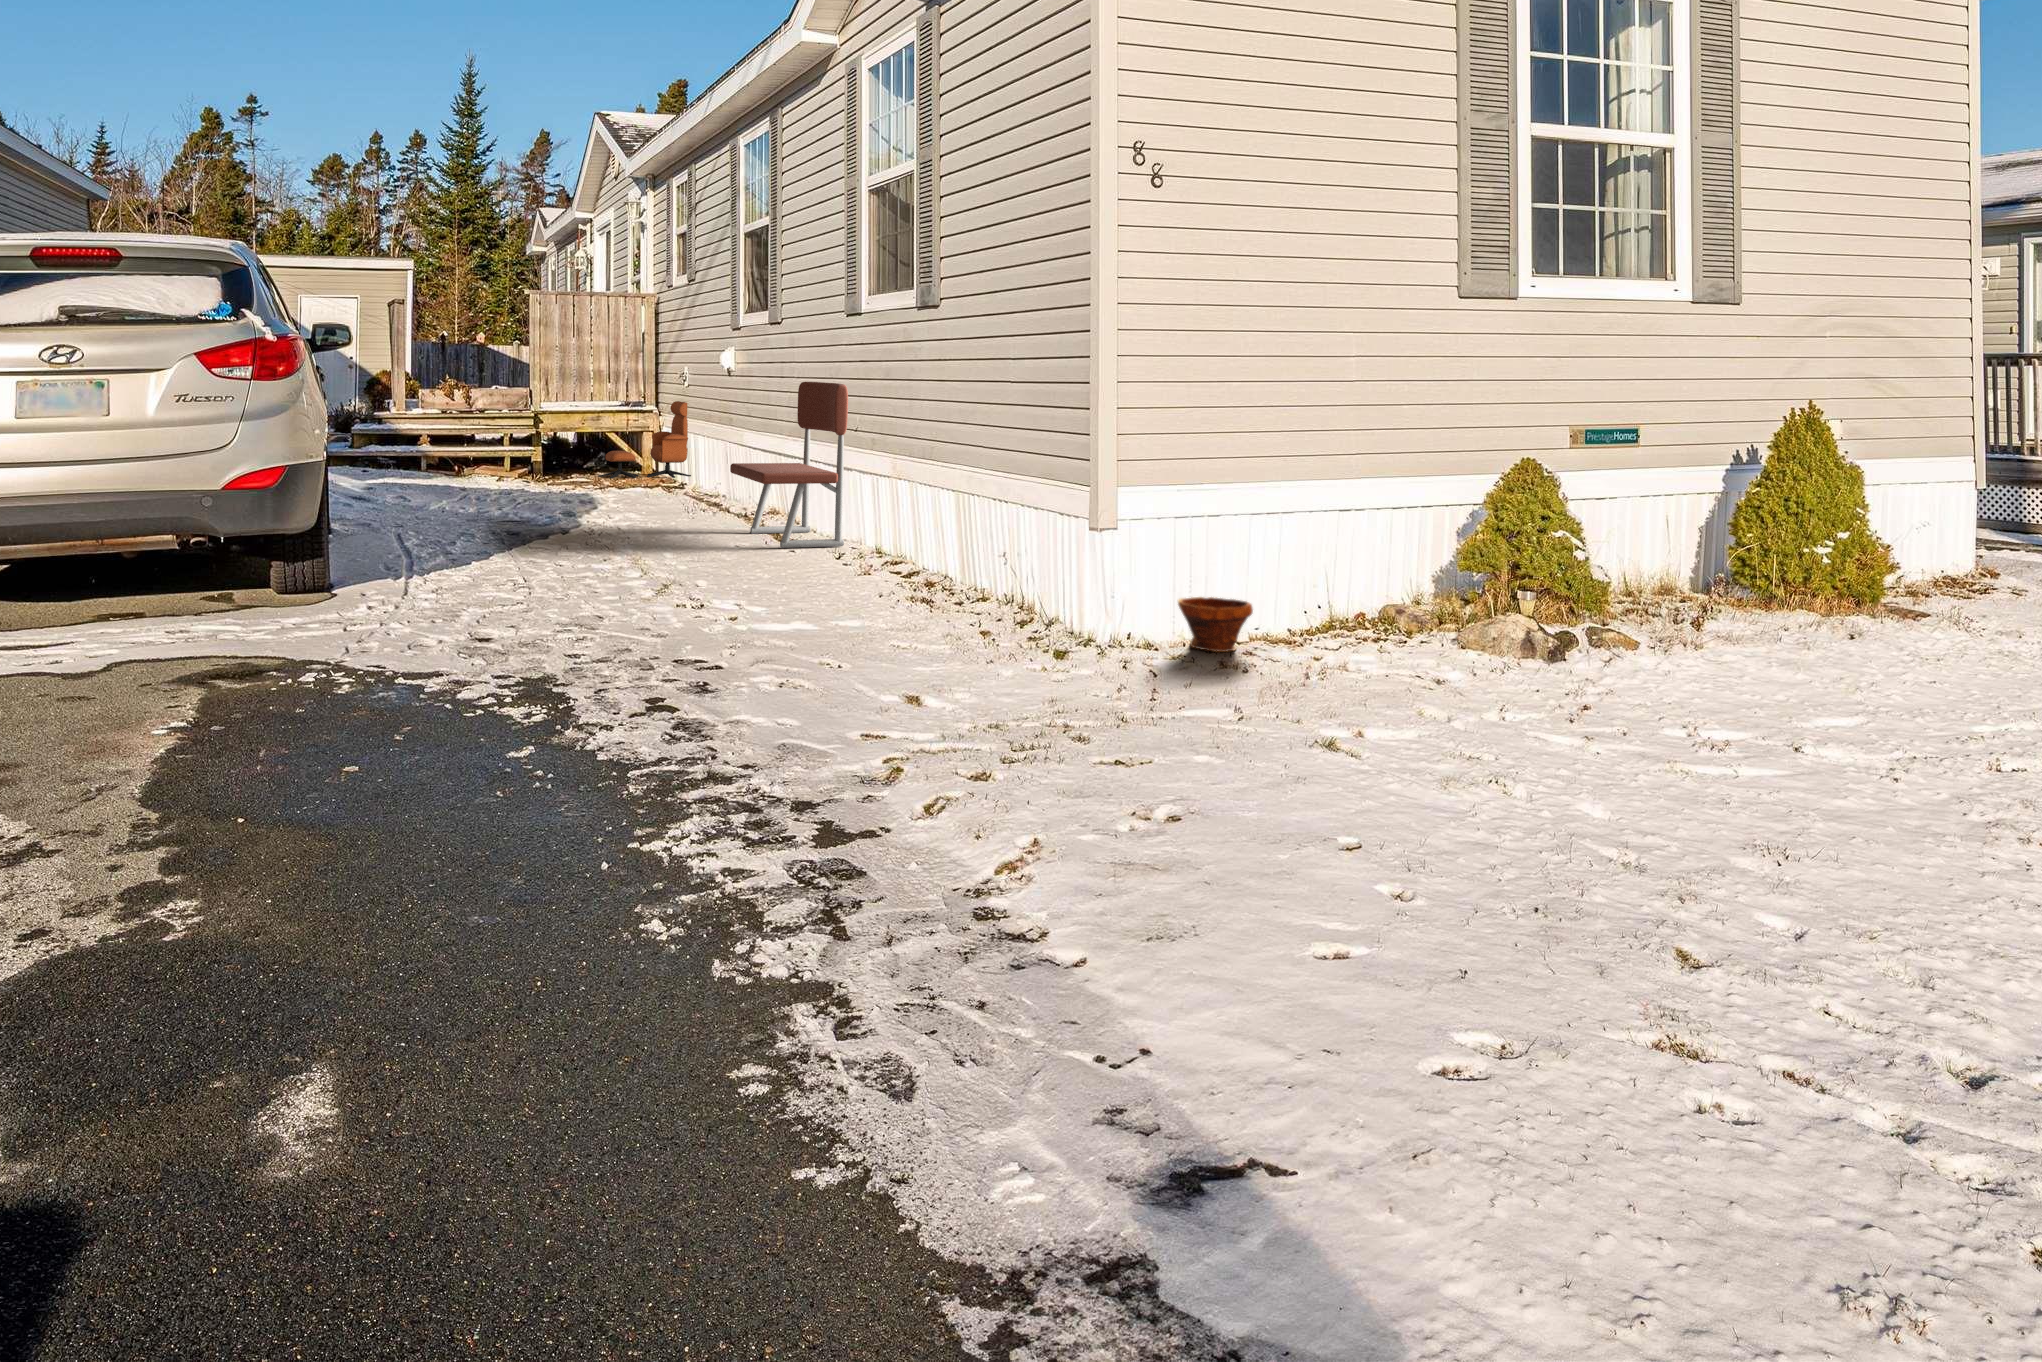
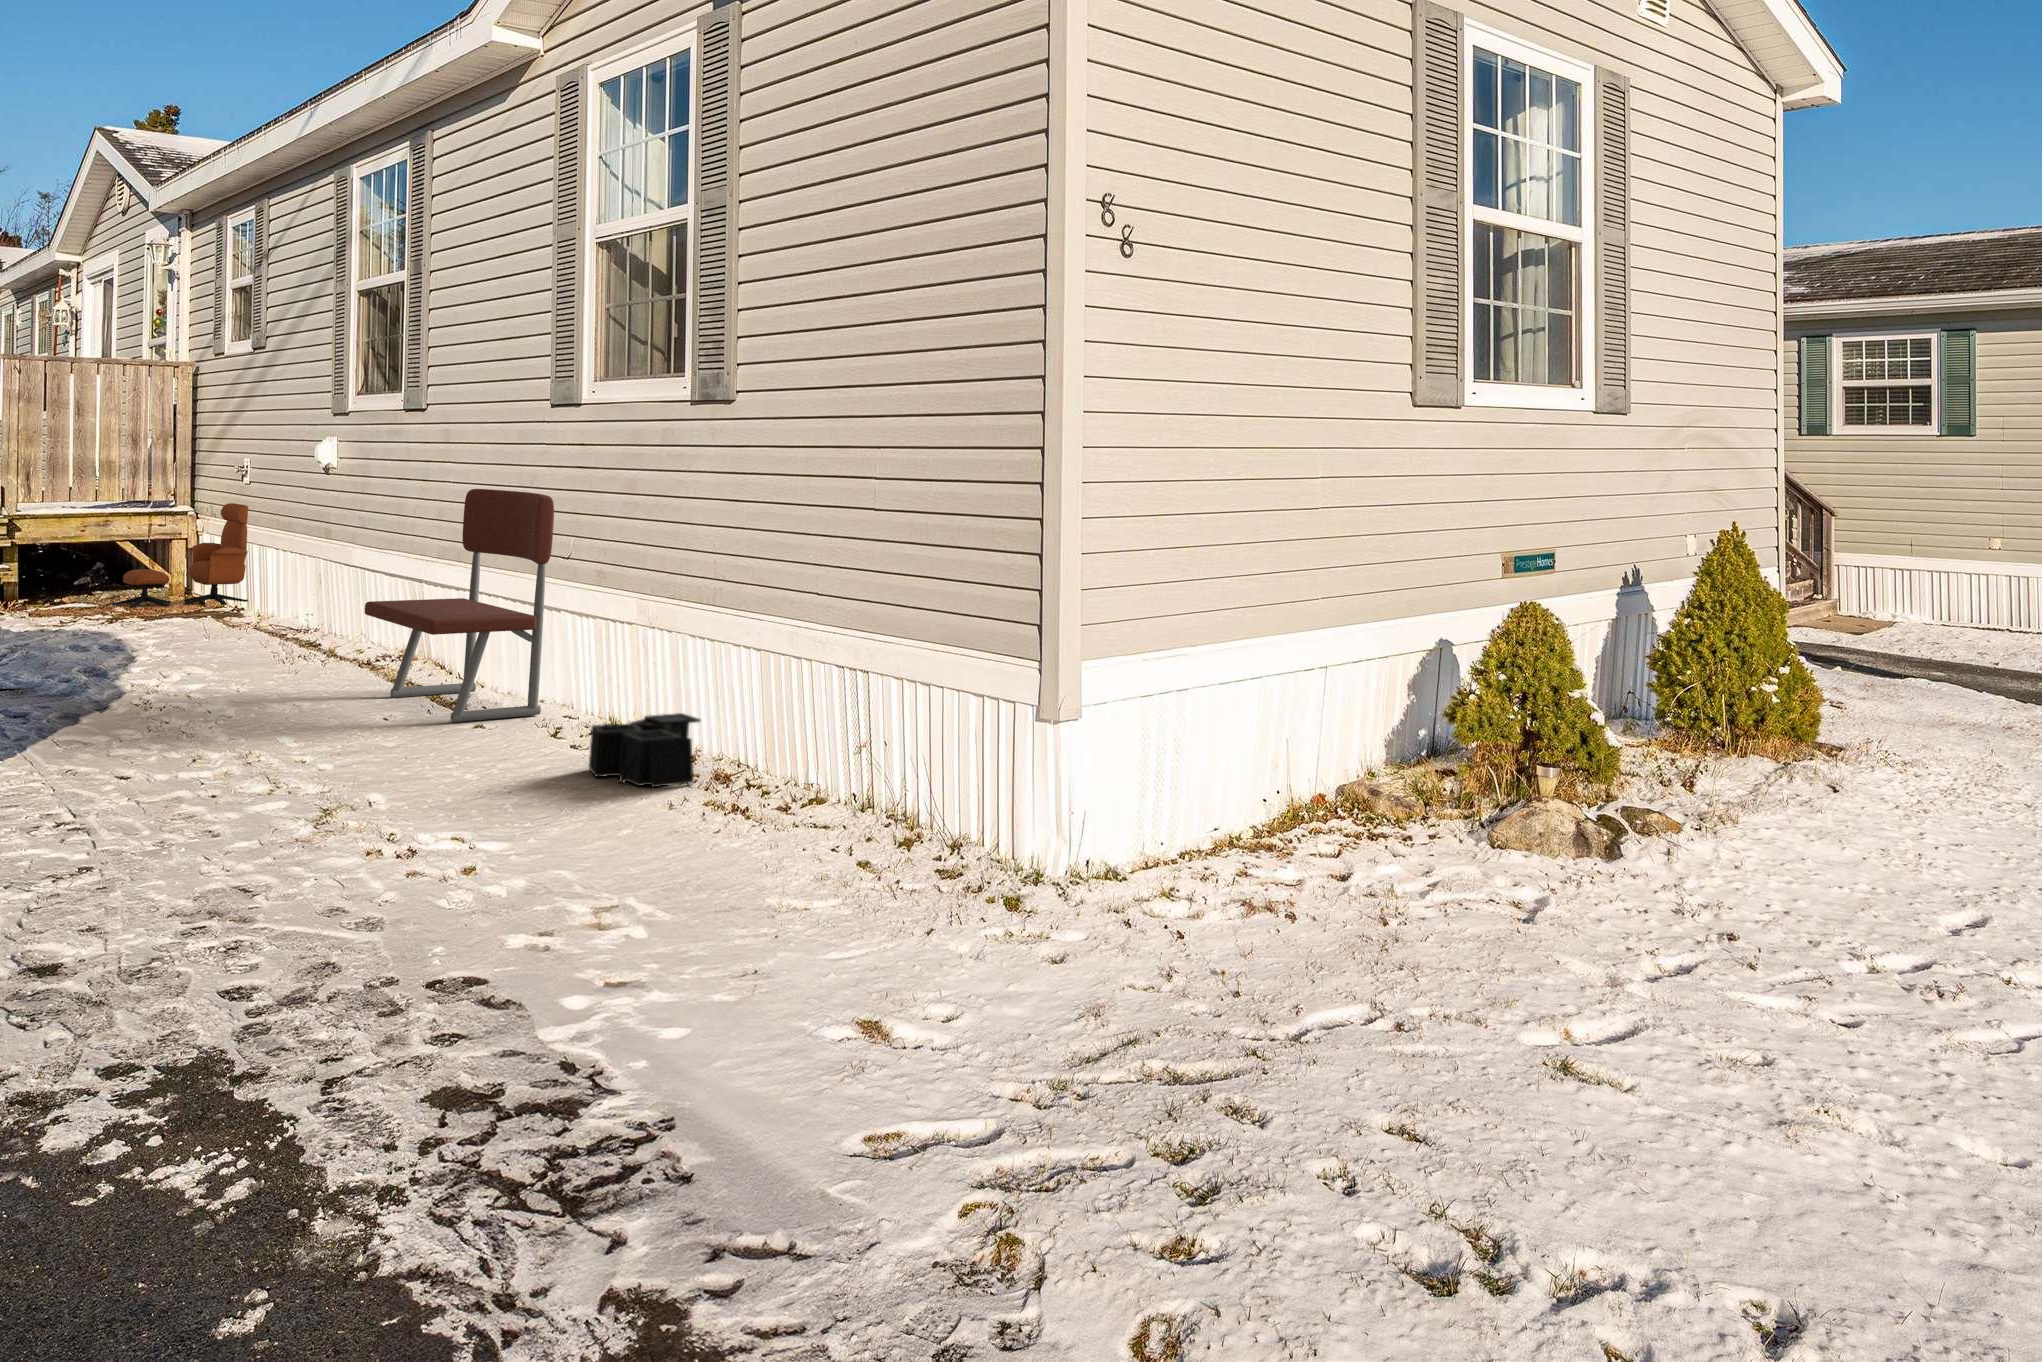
storage bin: none [851,540,929,586] -> present [589,713,701,787]
planter: present [1178,597,1253,652] -> none [1146,804,1248,886]

